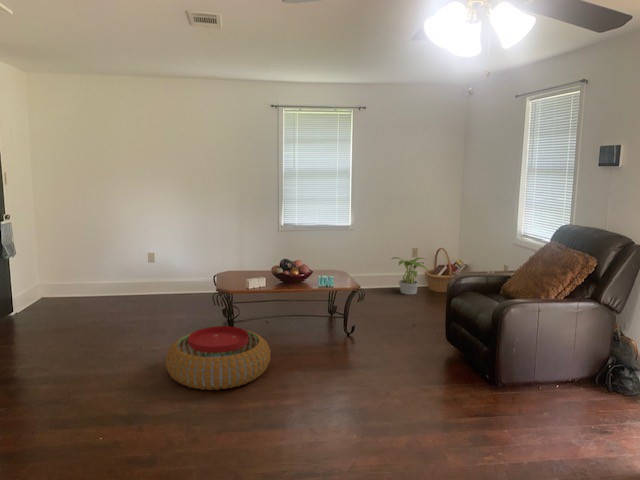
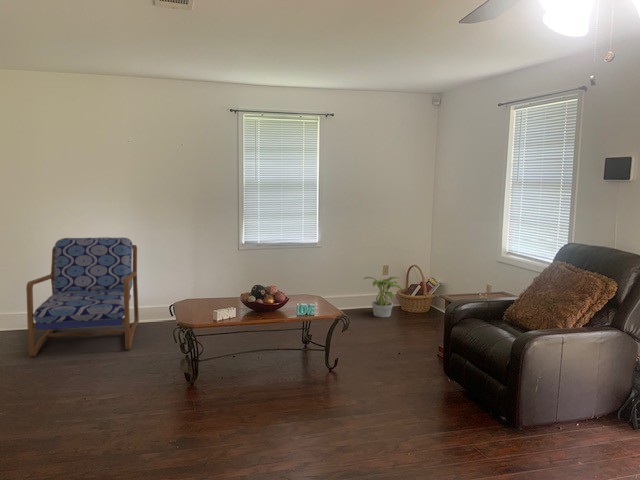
armchair: none [102,219,193,315] -> present [26,237,139,357]
pouf: present [166,326,270,390] -> none [116,371,249,459]

